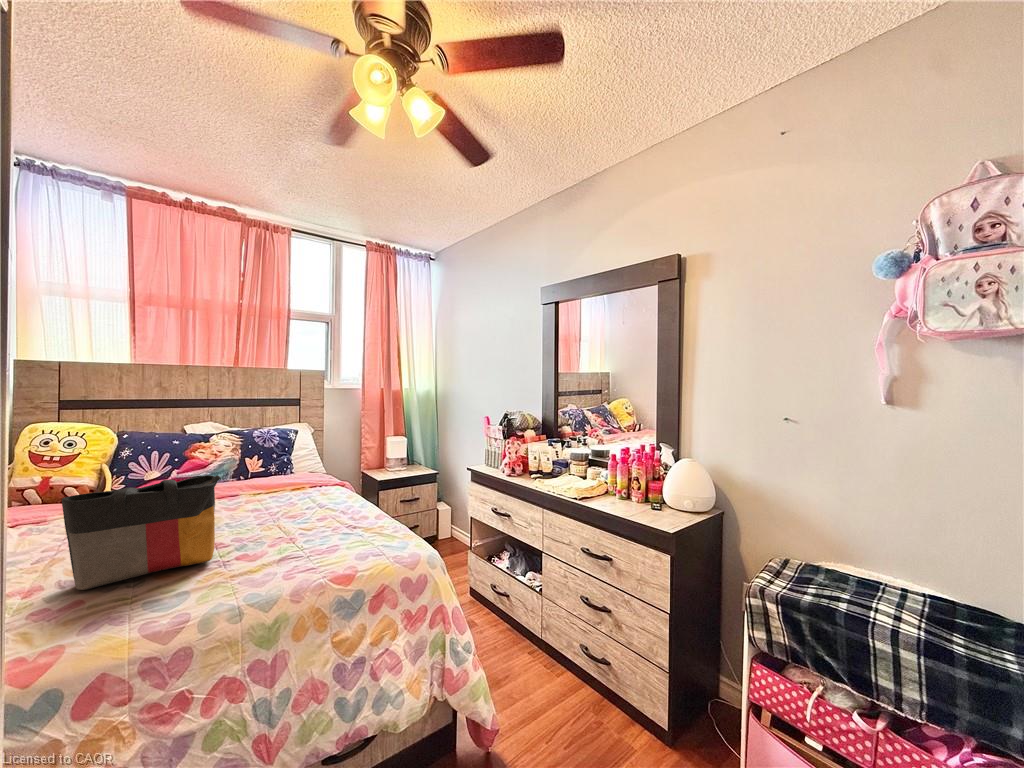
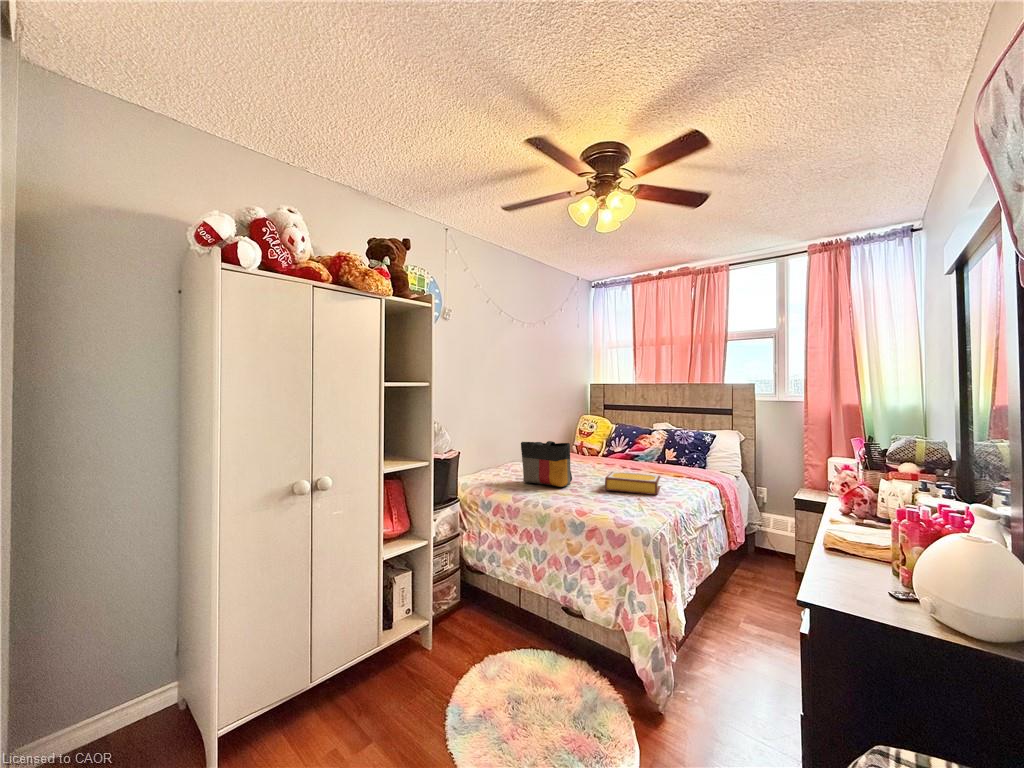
book: none [263,492,360,535] -> present [605,472,660,495]

